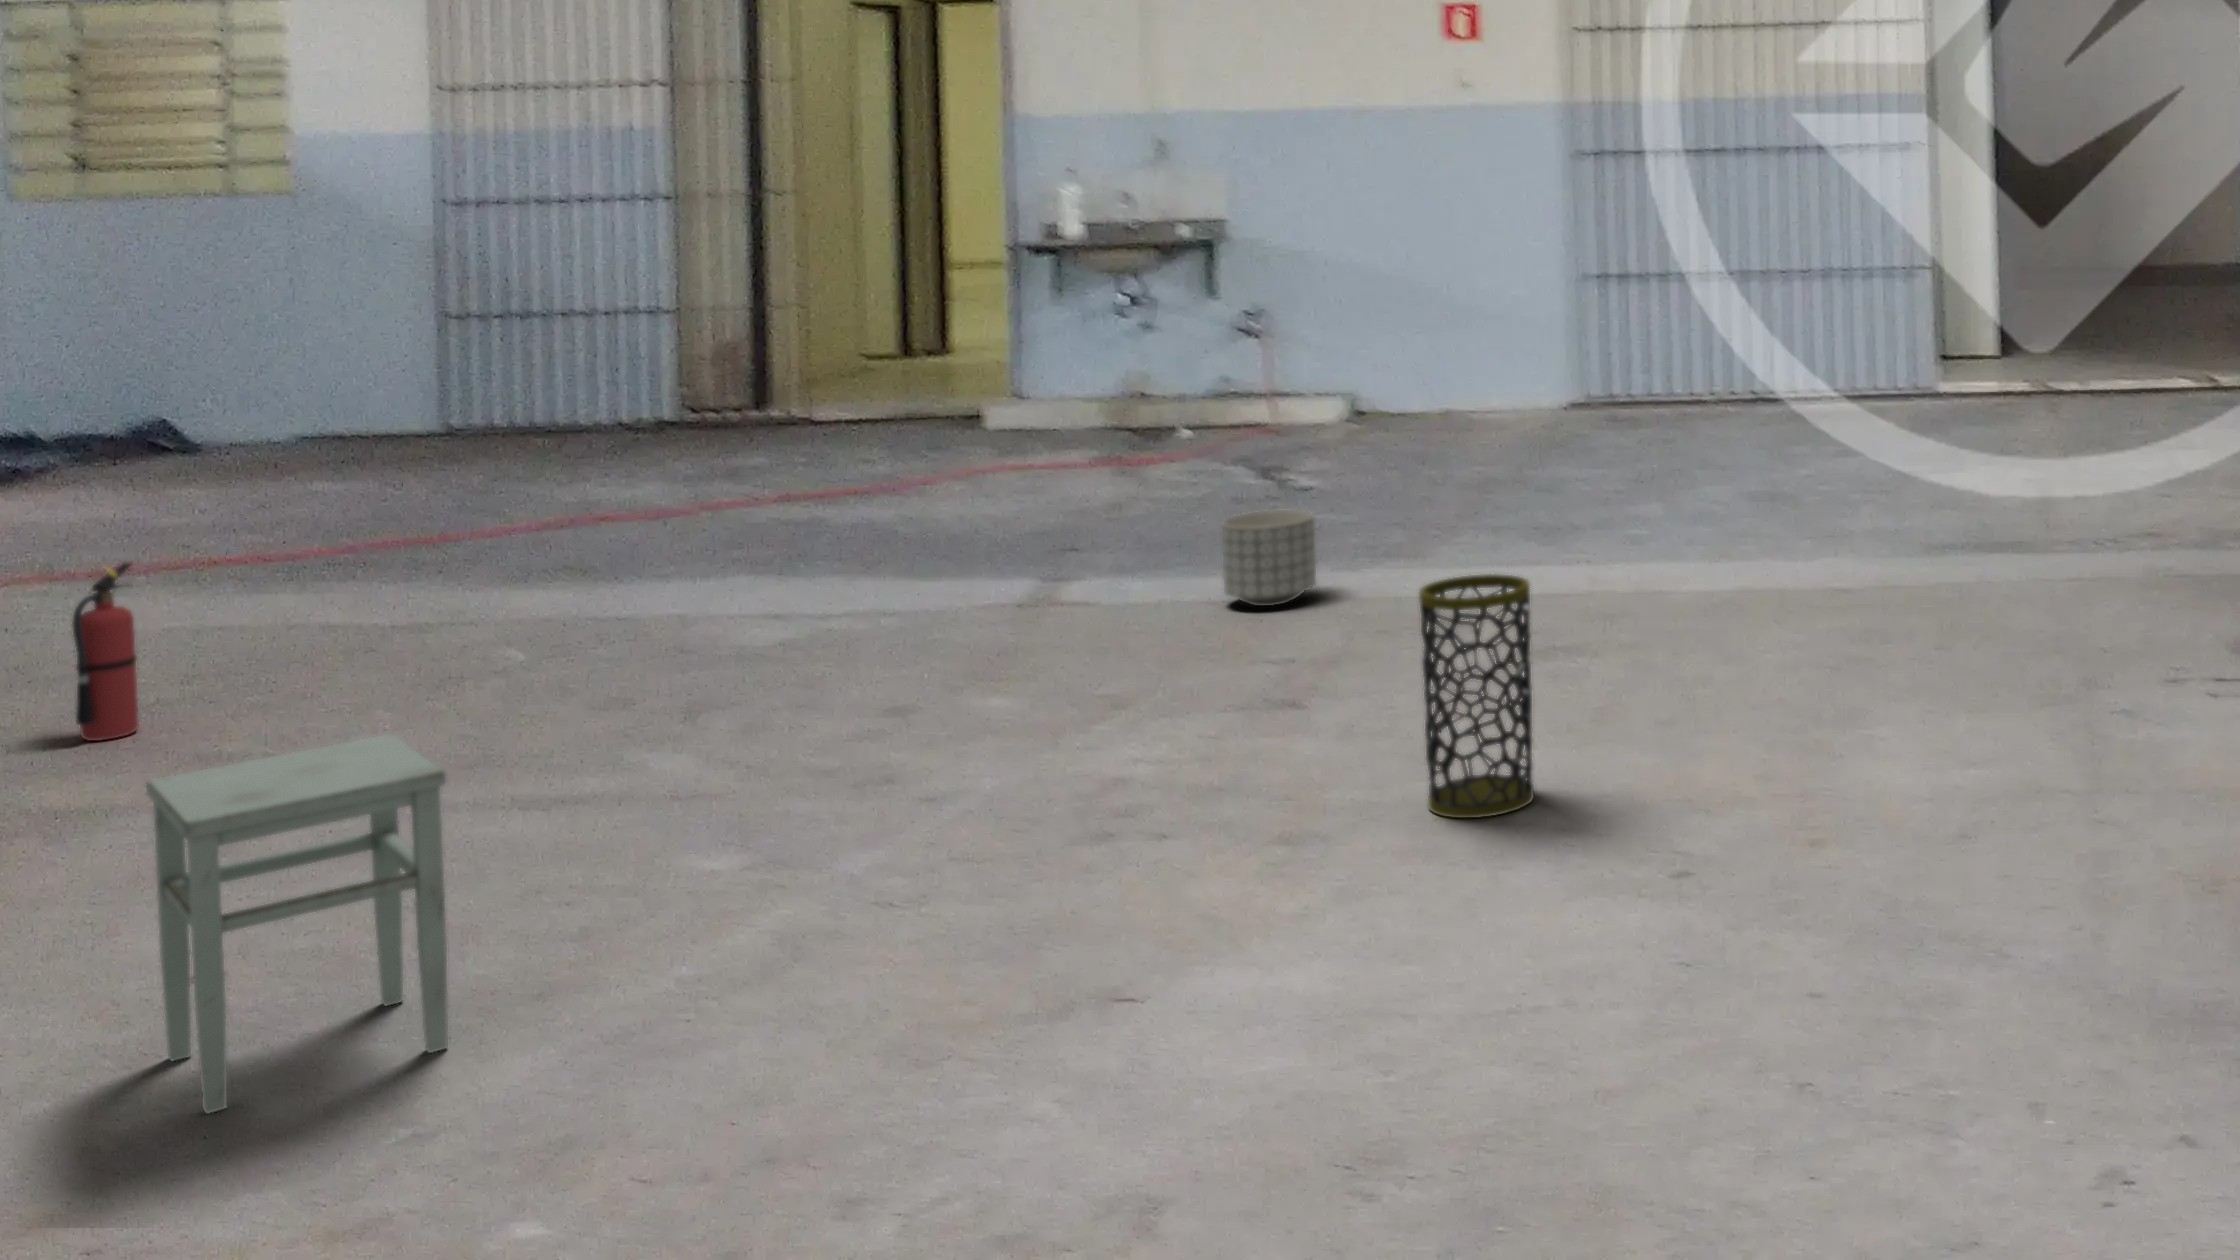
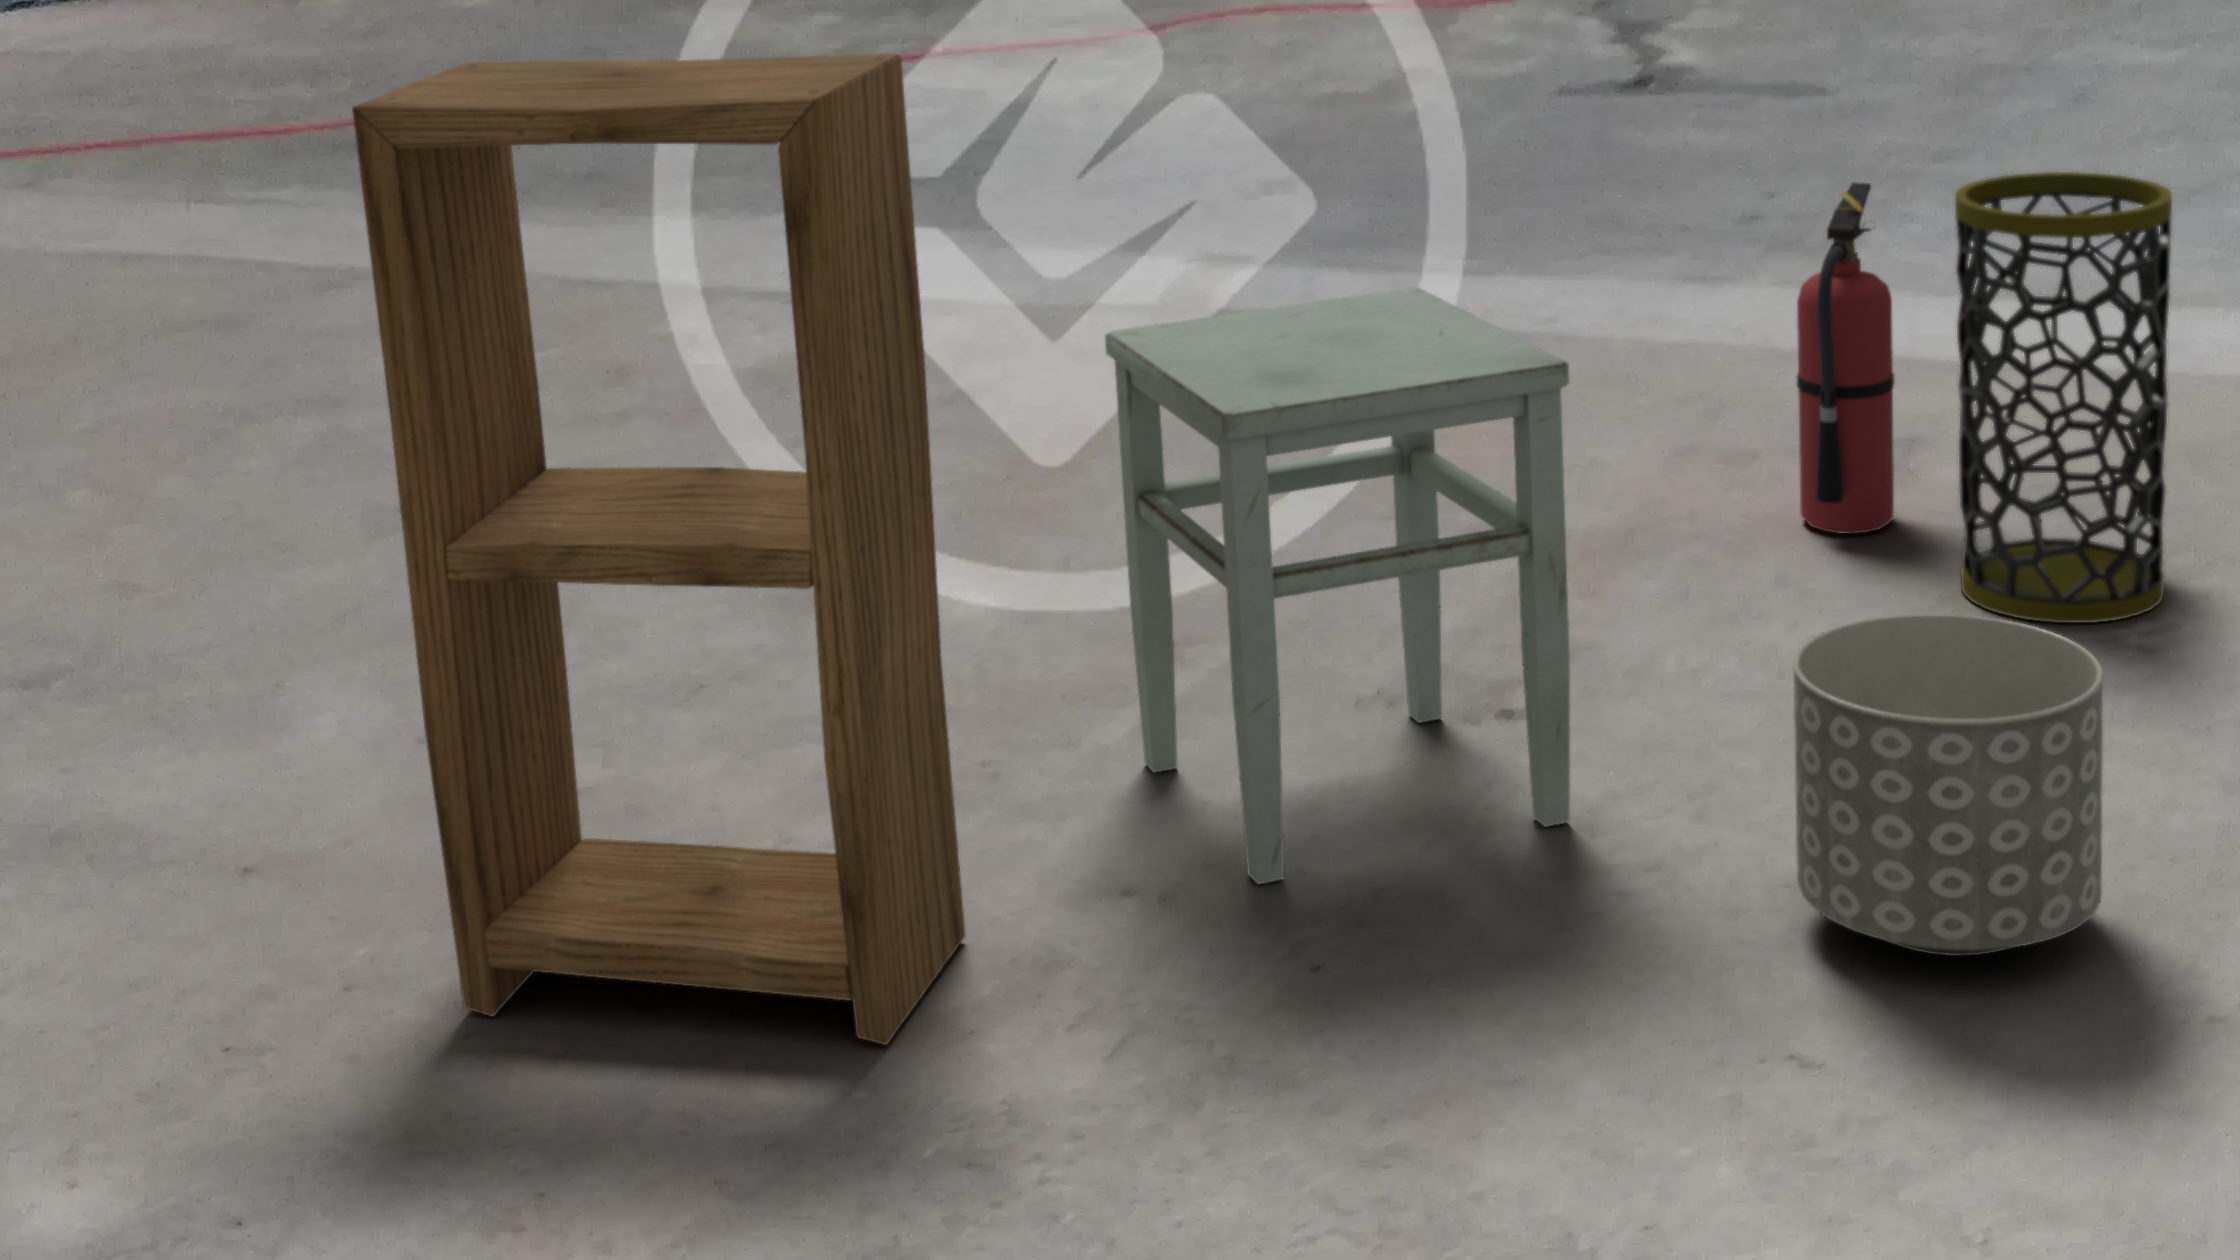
planter: present [1222,510,1316,606] -> present [1793,614,2103,956]
shelving unit: none [507,552,858,1136] -> present [352,54,966,1045]
fire extinguisher: present [72,562,139,741] -> present [1797,183,1895,534]
stool: present [146,734,448,1113] -> present [1105,288,1570,884]

